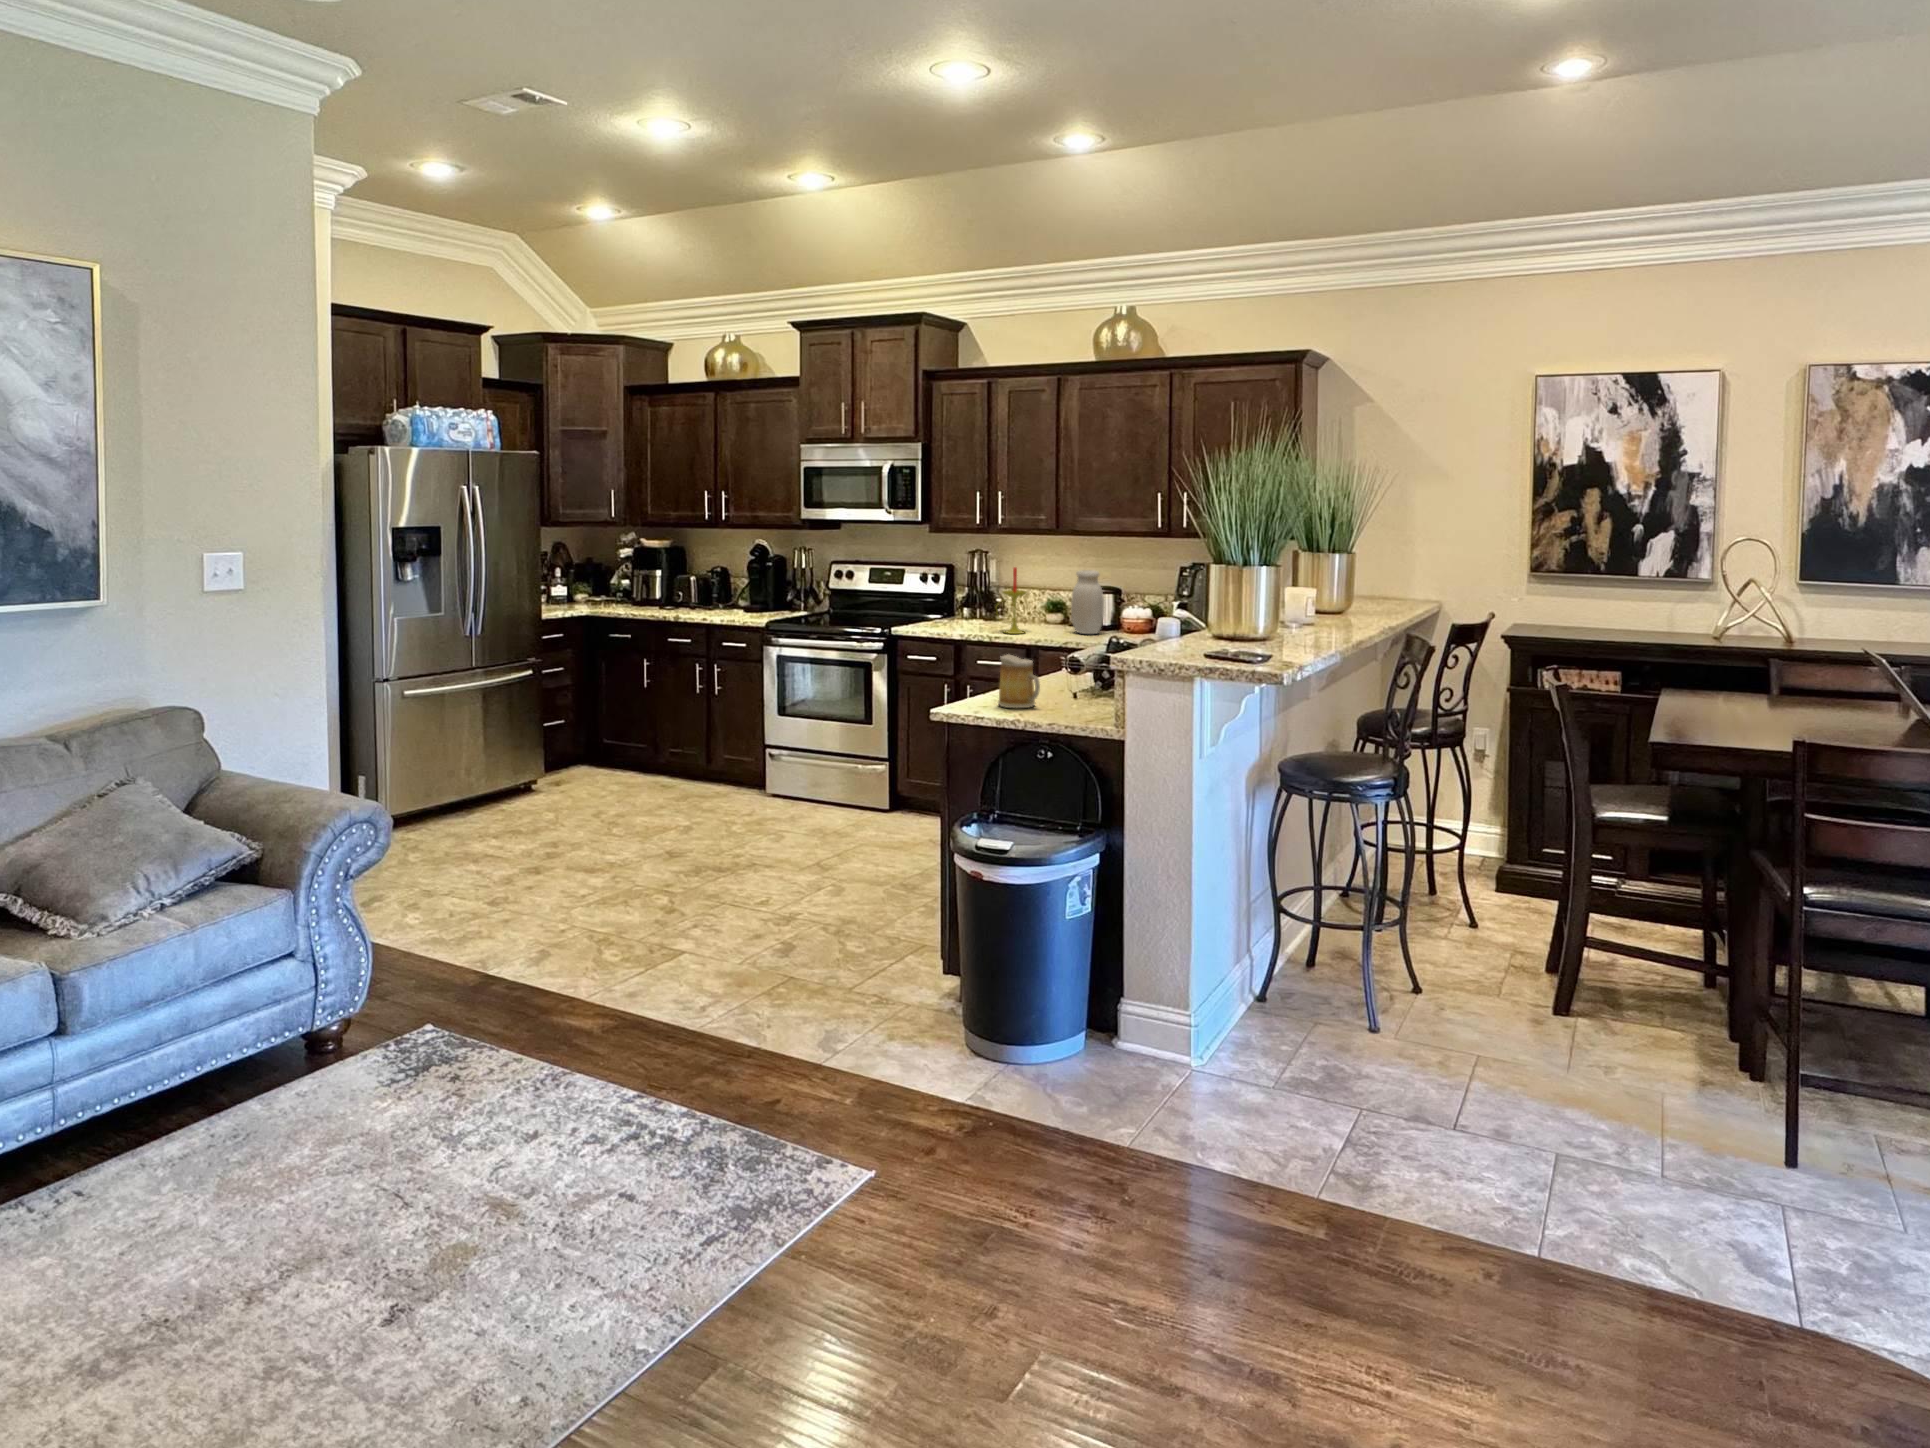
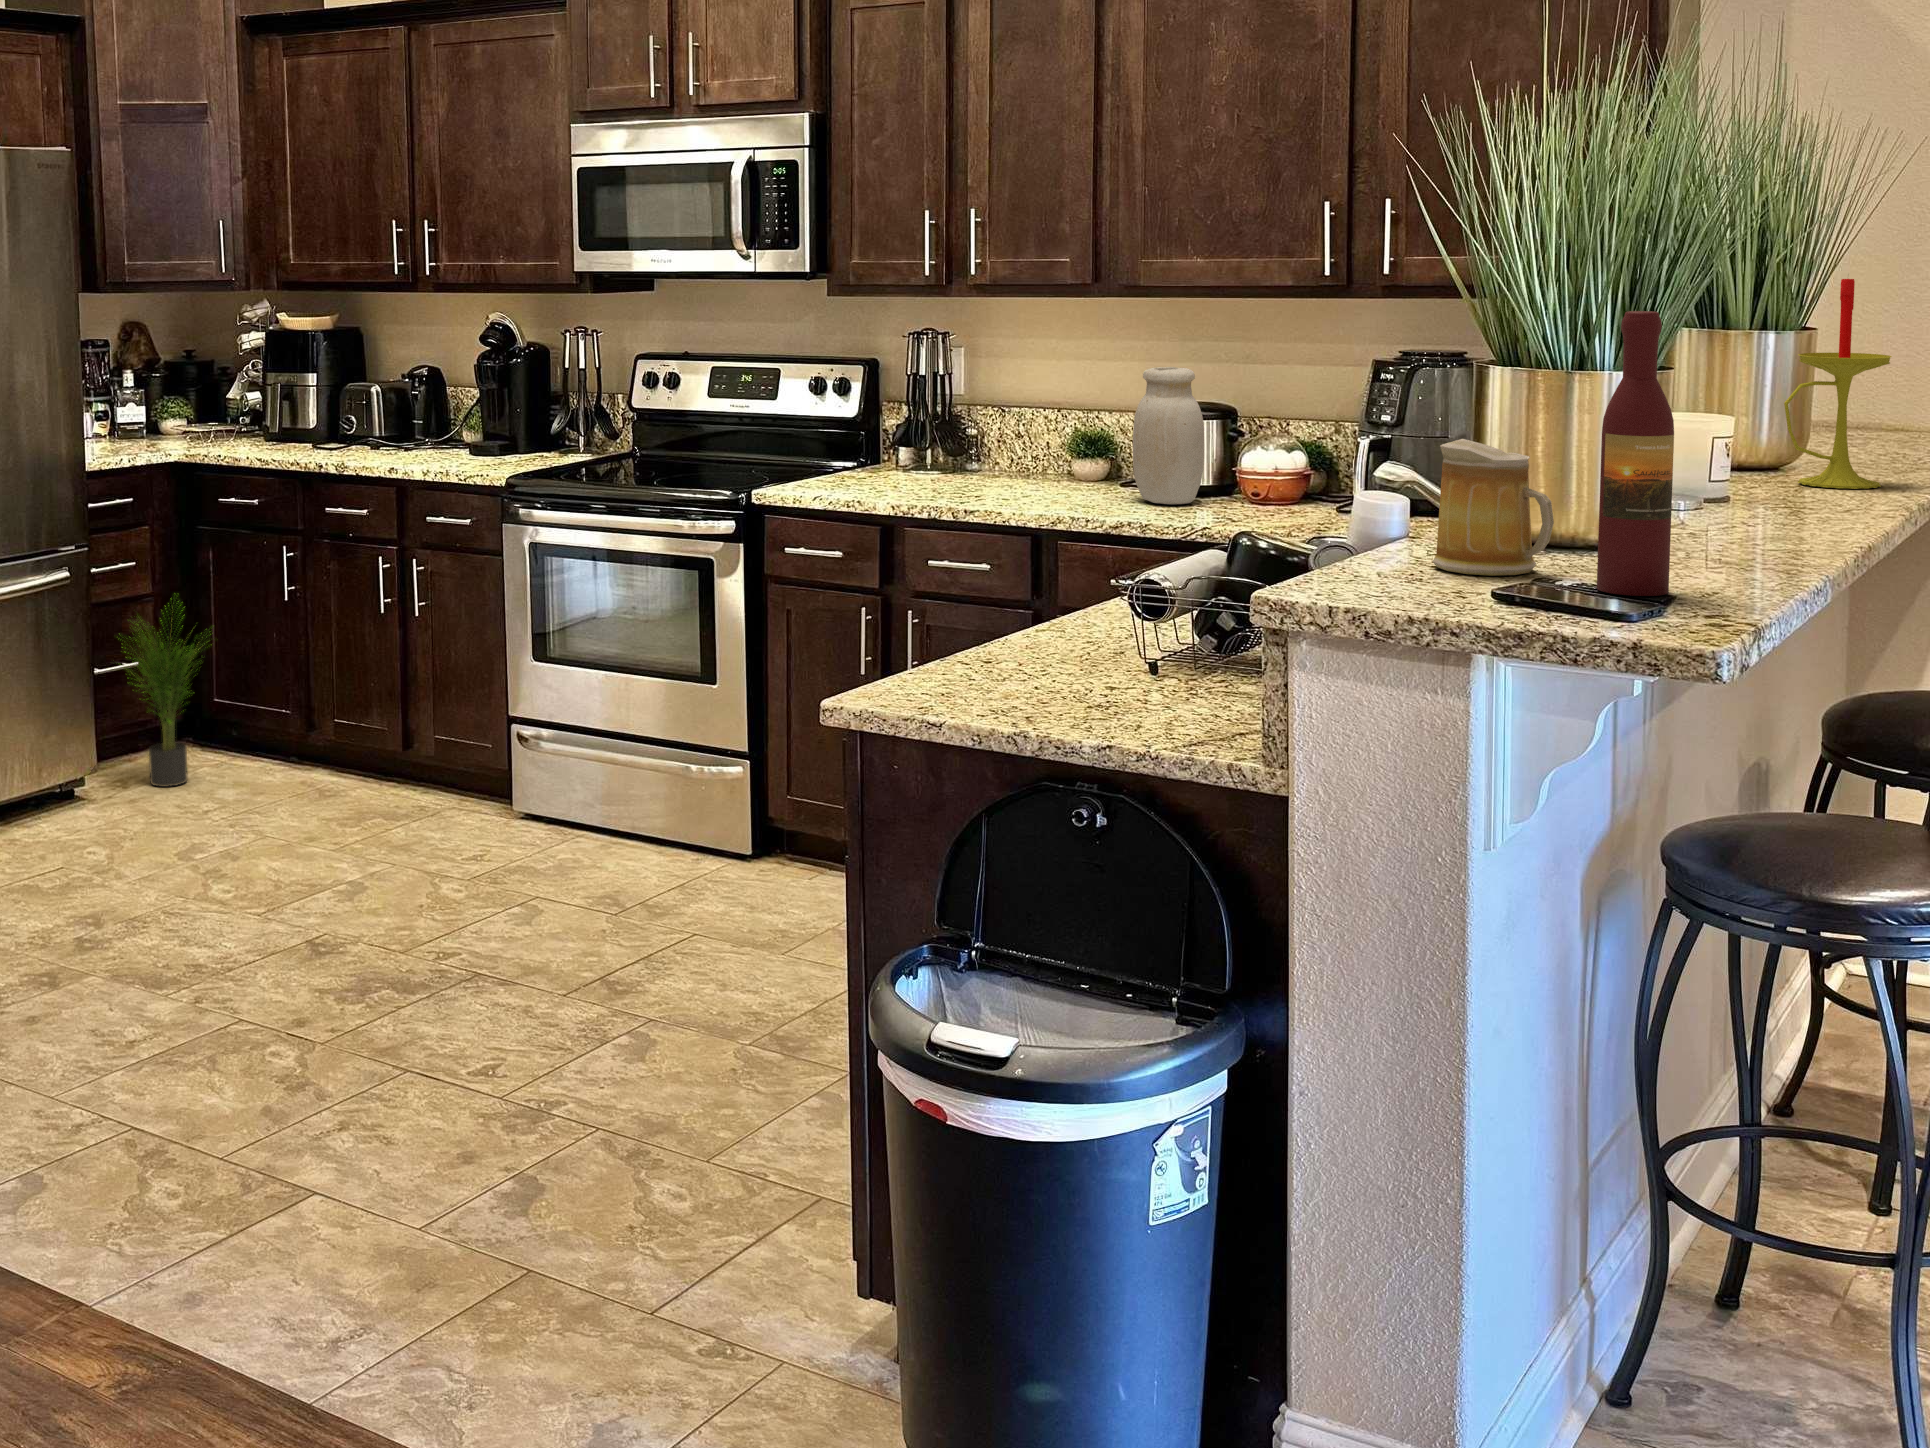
wine bottle: none [1246,542,1275,656] -> present [1597,311,1674,596]
candle: present [1003,567,1027,634] -> present [1784,279,1892,489]
mug: present [998,655,1040,709] -> present [1433,439,1554,576]
potted plant: none [553,682,612,782] -> present [123,603,205,787]

